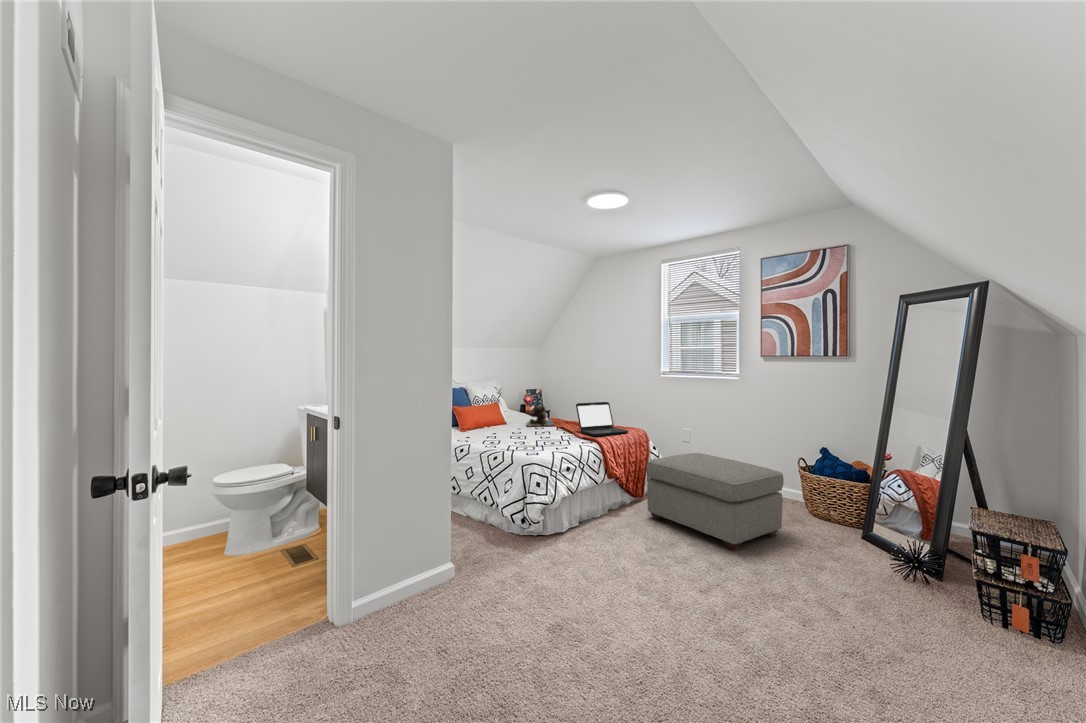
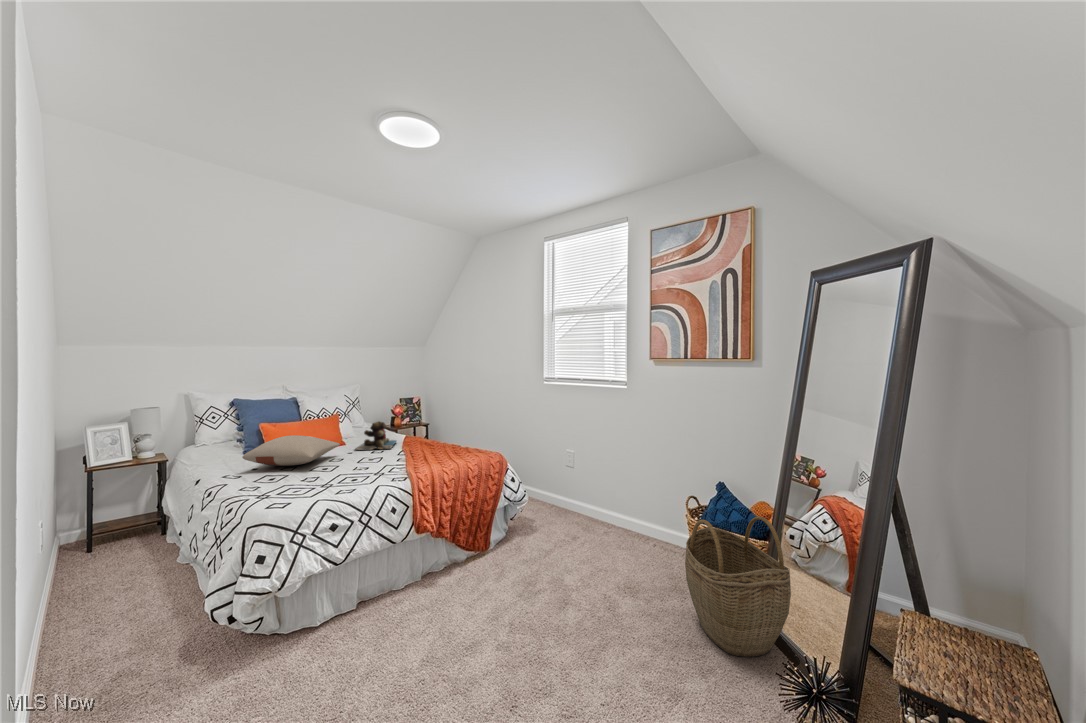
laptop: present [576,402,628,436] -> none [406,418,473,468]
pillow: none [469,414,522,435] -> present [242,435,340,466]
ottoman: present [647,453,784,550] -> none [469,491,647,658]
woven basket: none [809,464,890,552] -> present [685,517,791,657]

